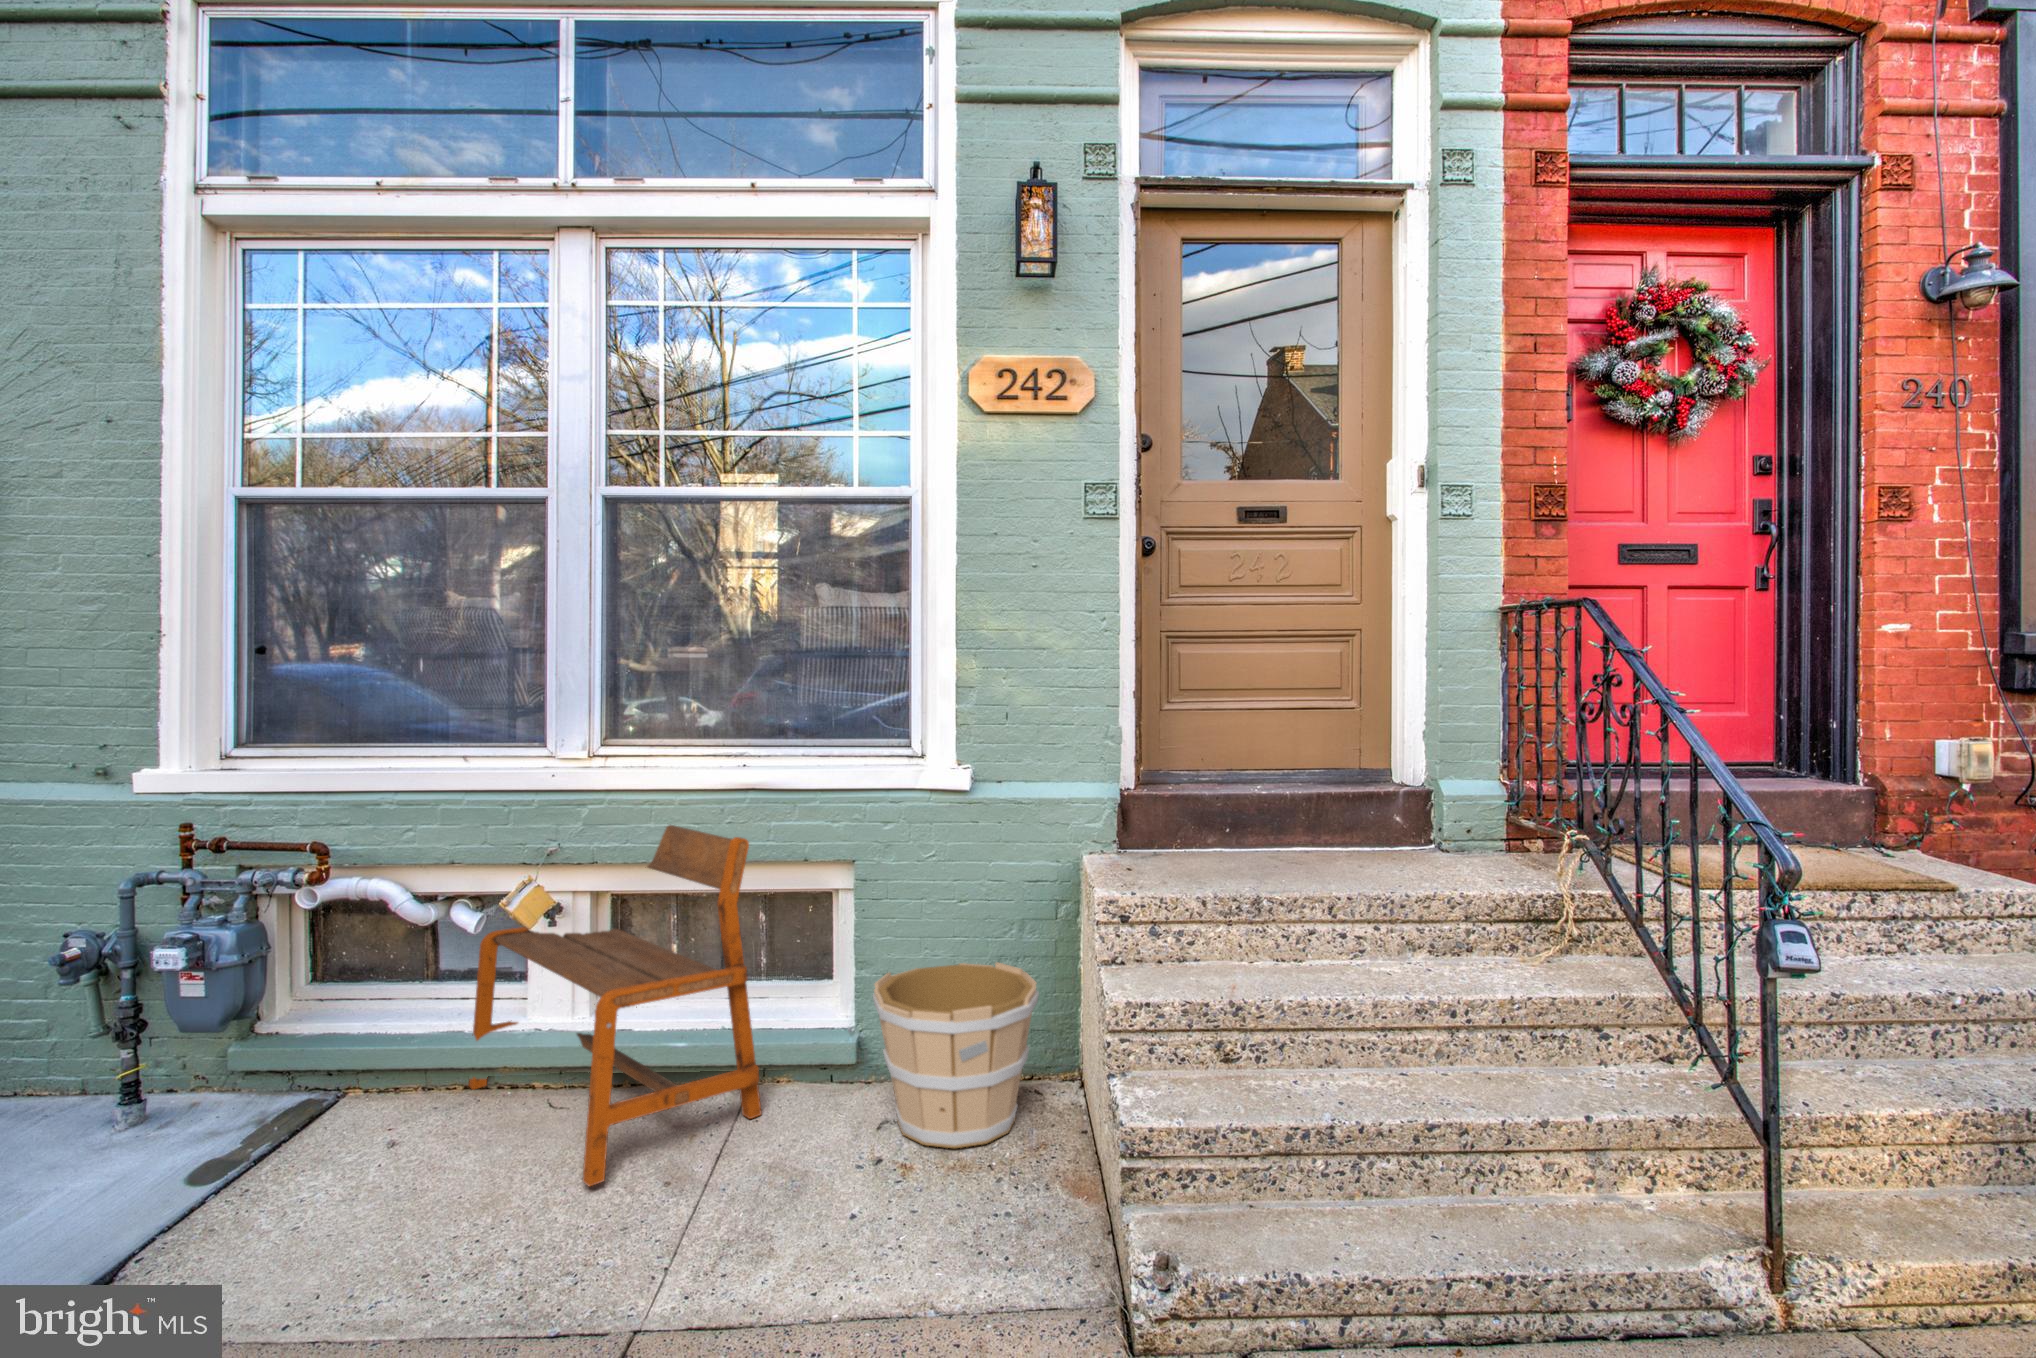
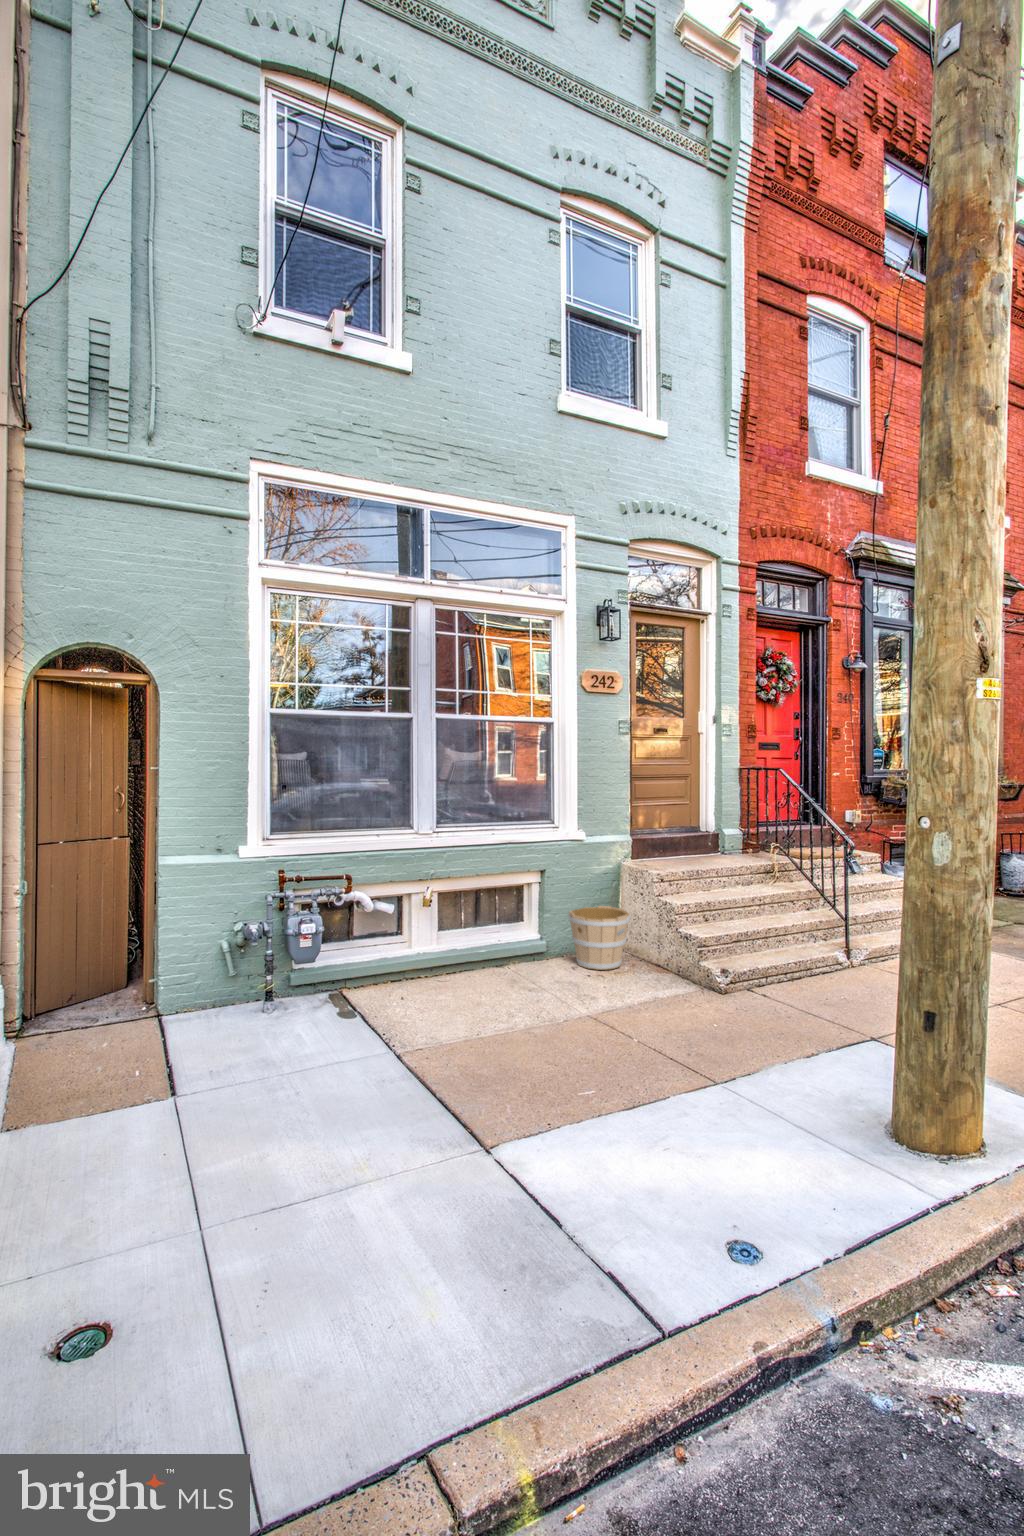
bench: present [469,825,761,1186] -> none [395,856,534,993]

